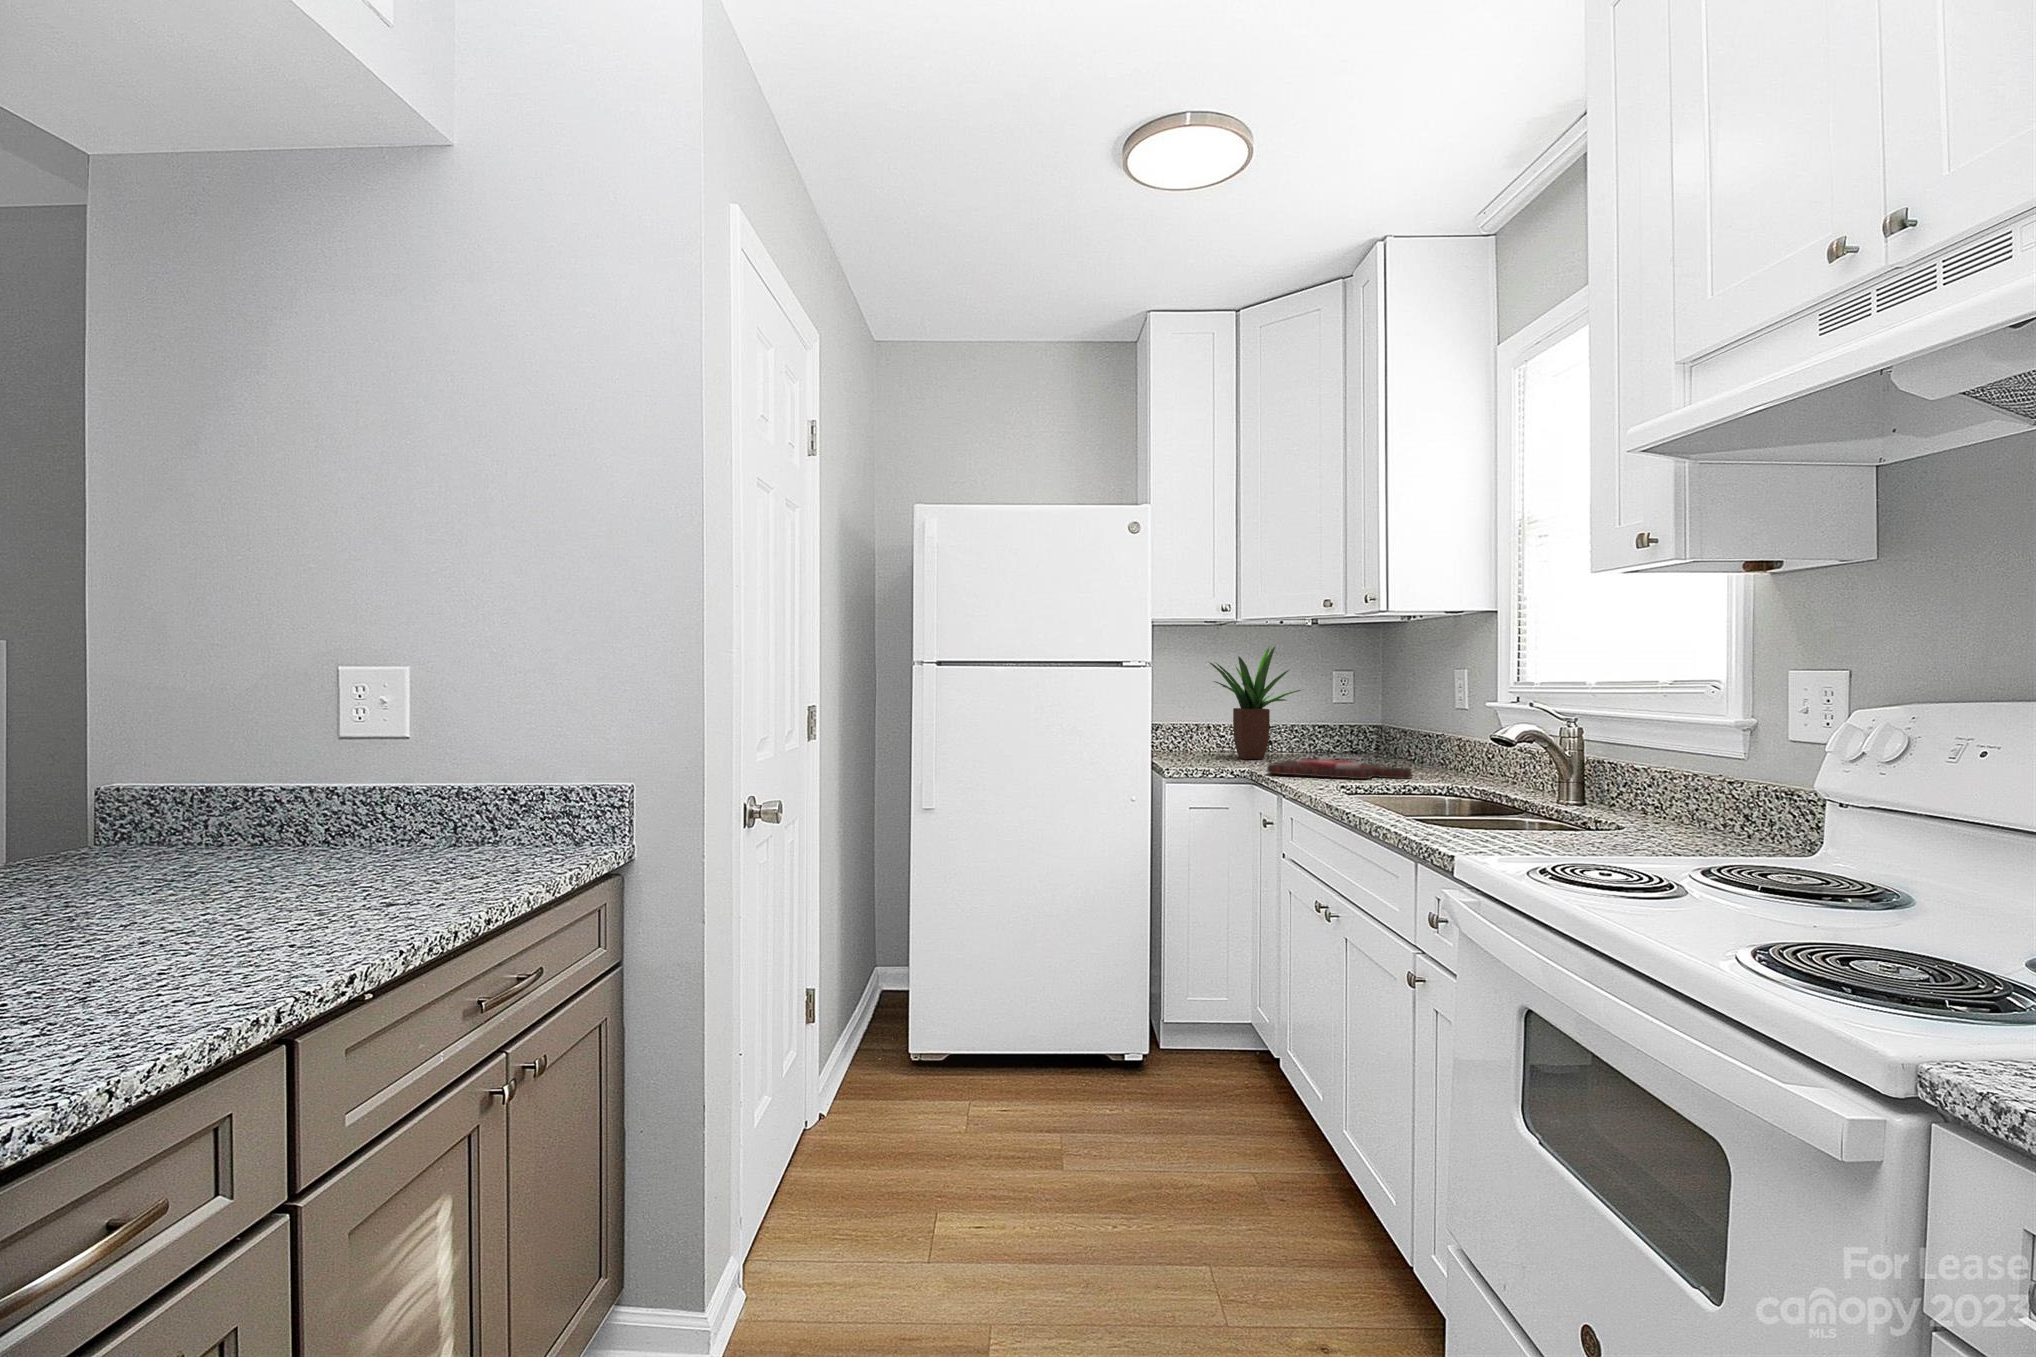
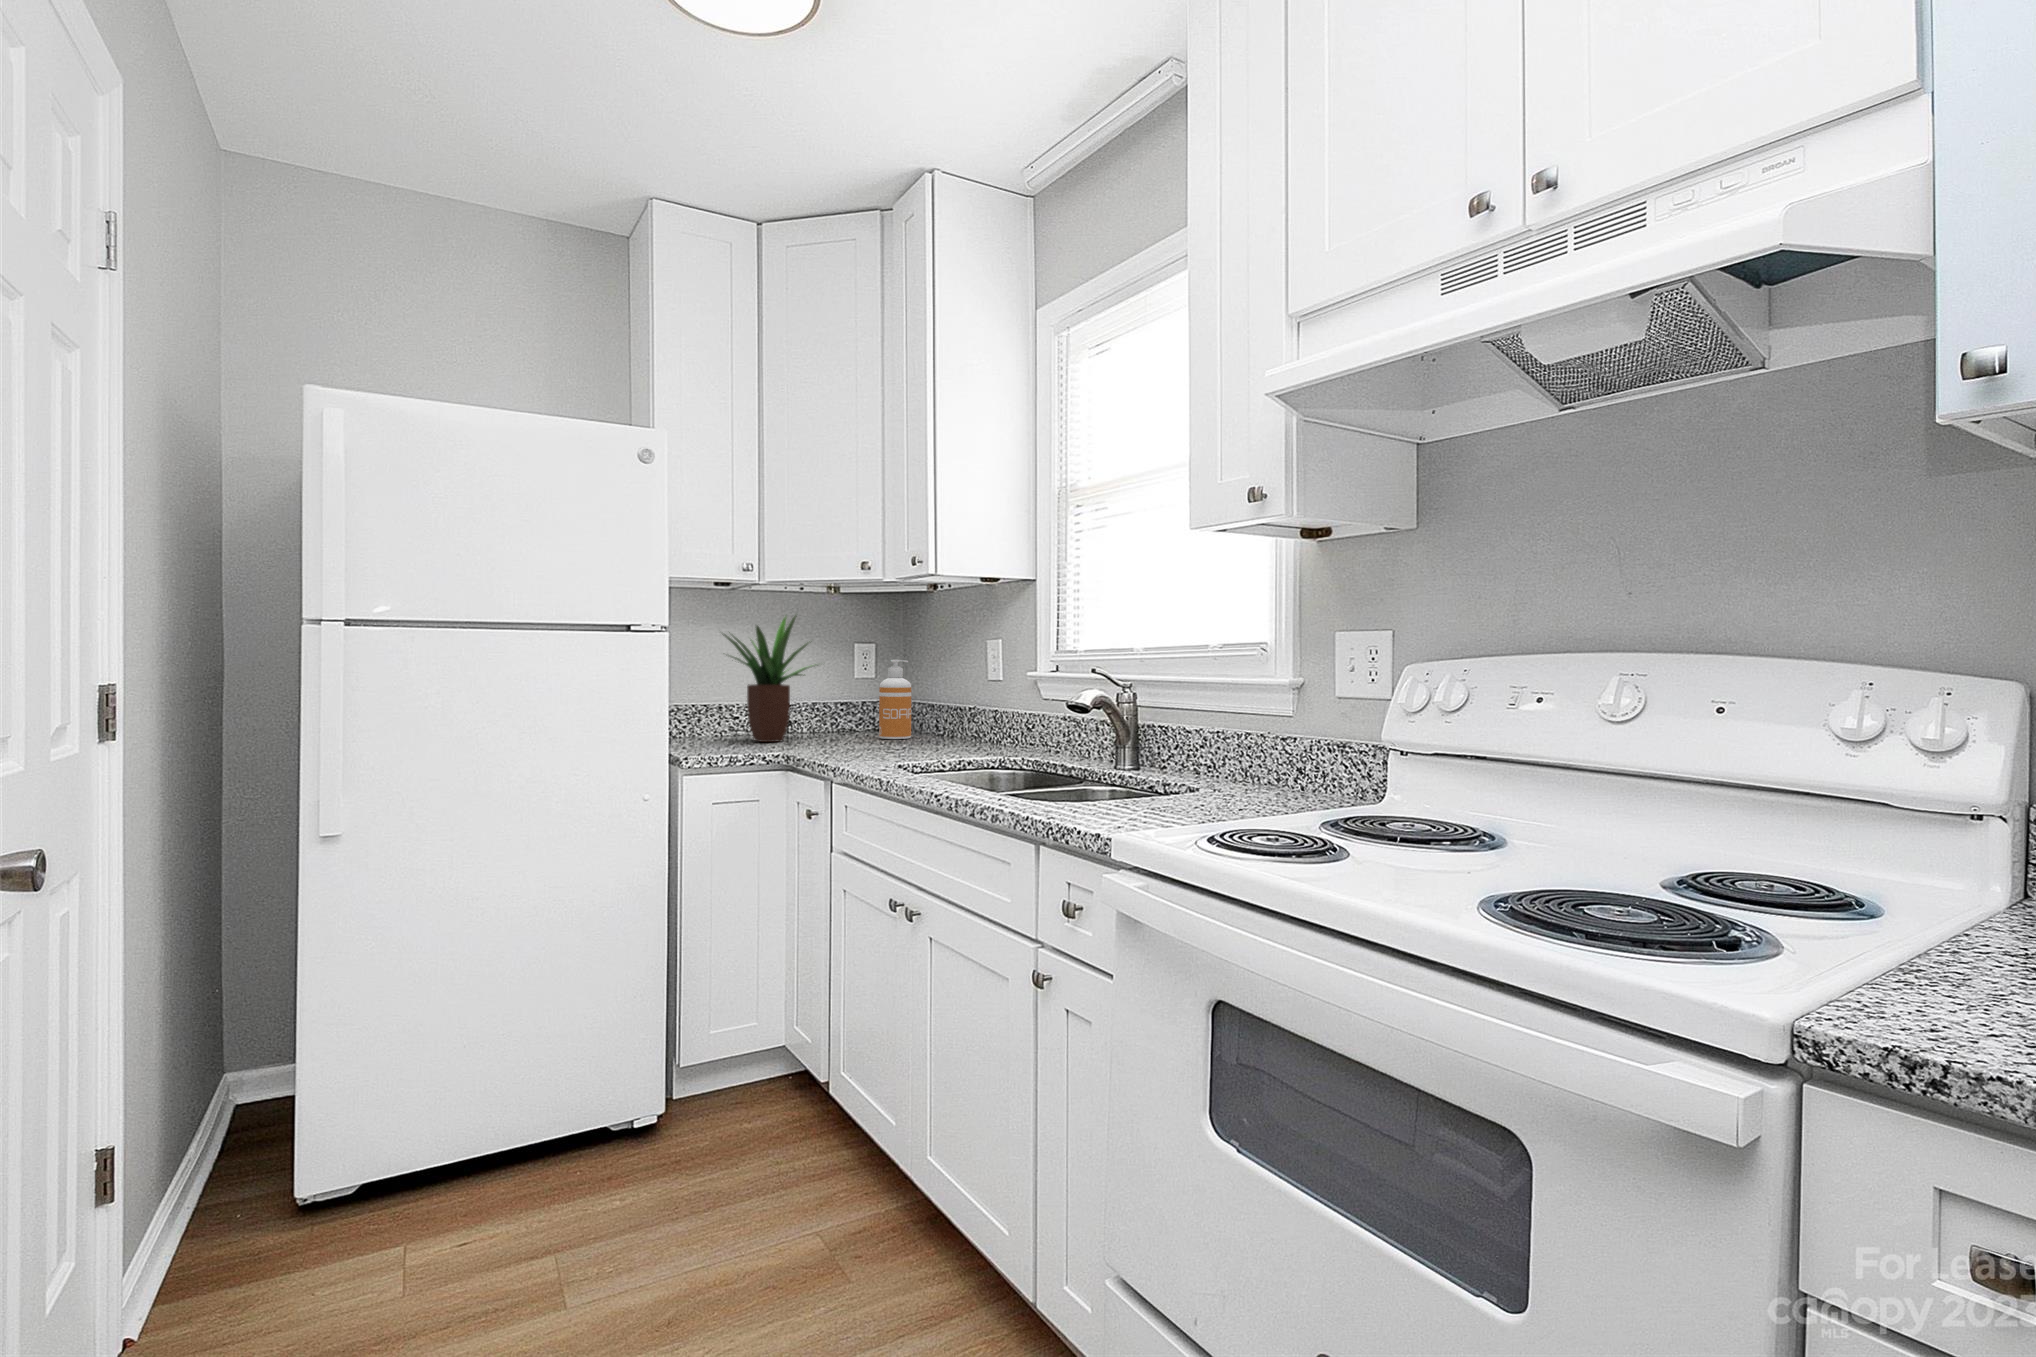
soap dispenser: none [1353,687,1385,762] -> present [879,660,911,739]
cutting board: present [1267,757,1412,779] -> none [802,733,954,757]

